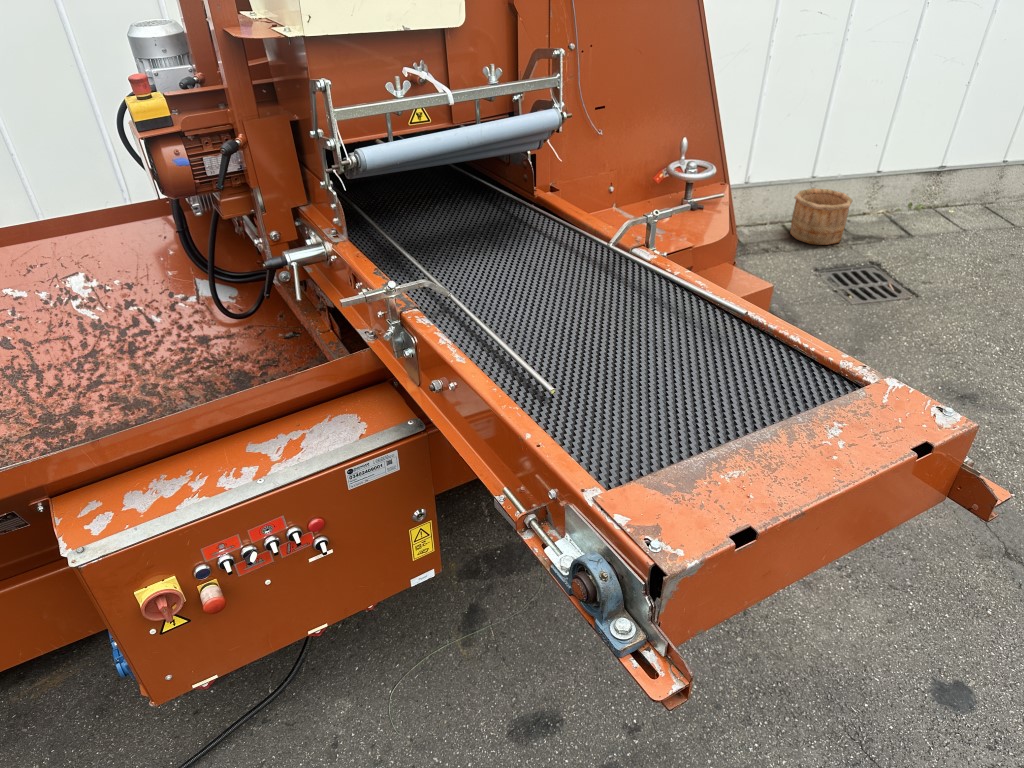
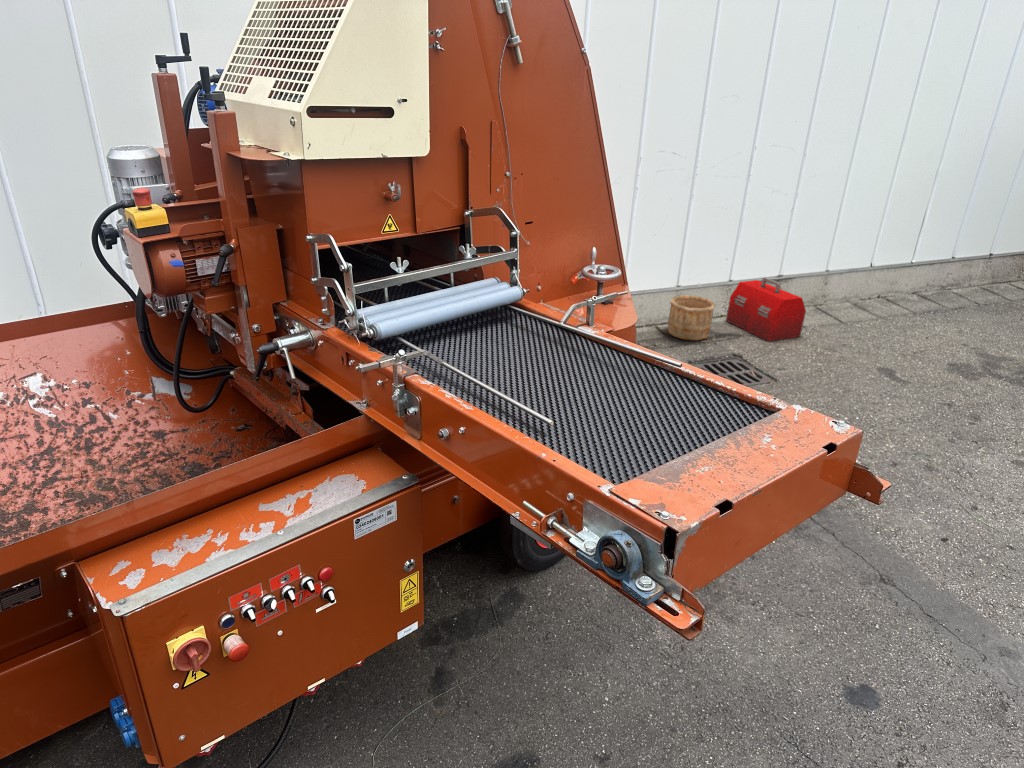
toolbox: none [866,166,970,248] -> present [726,278,806,341]

